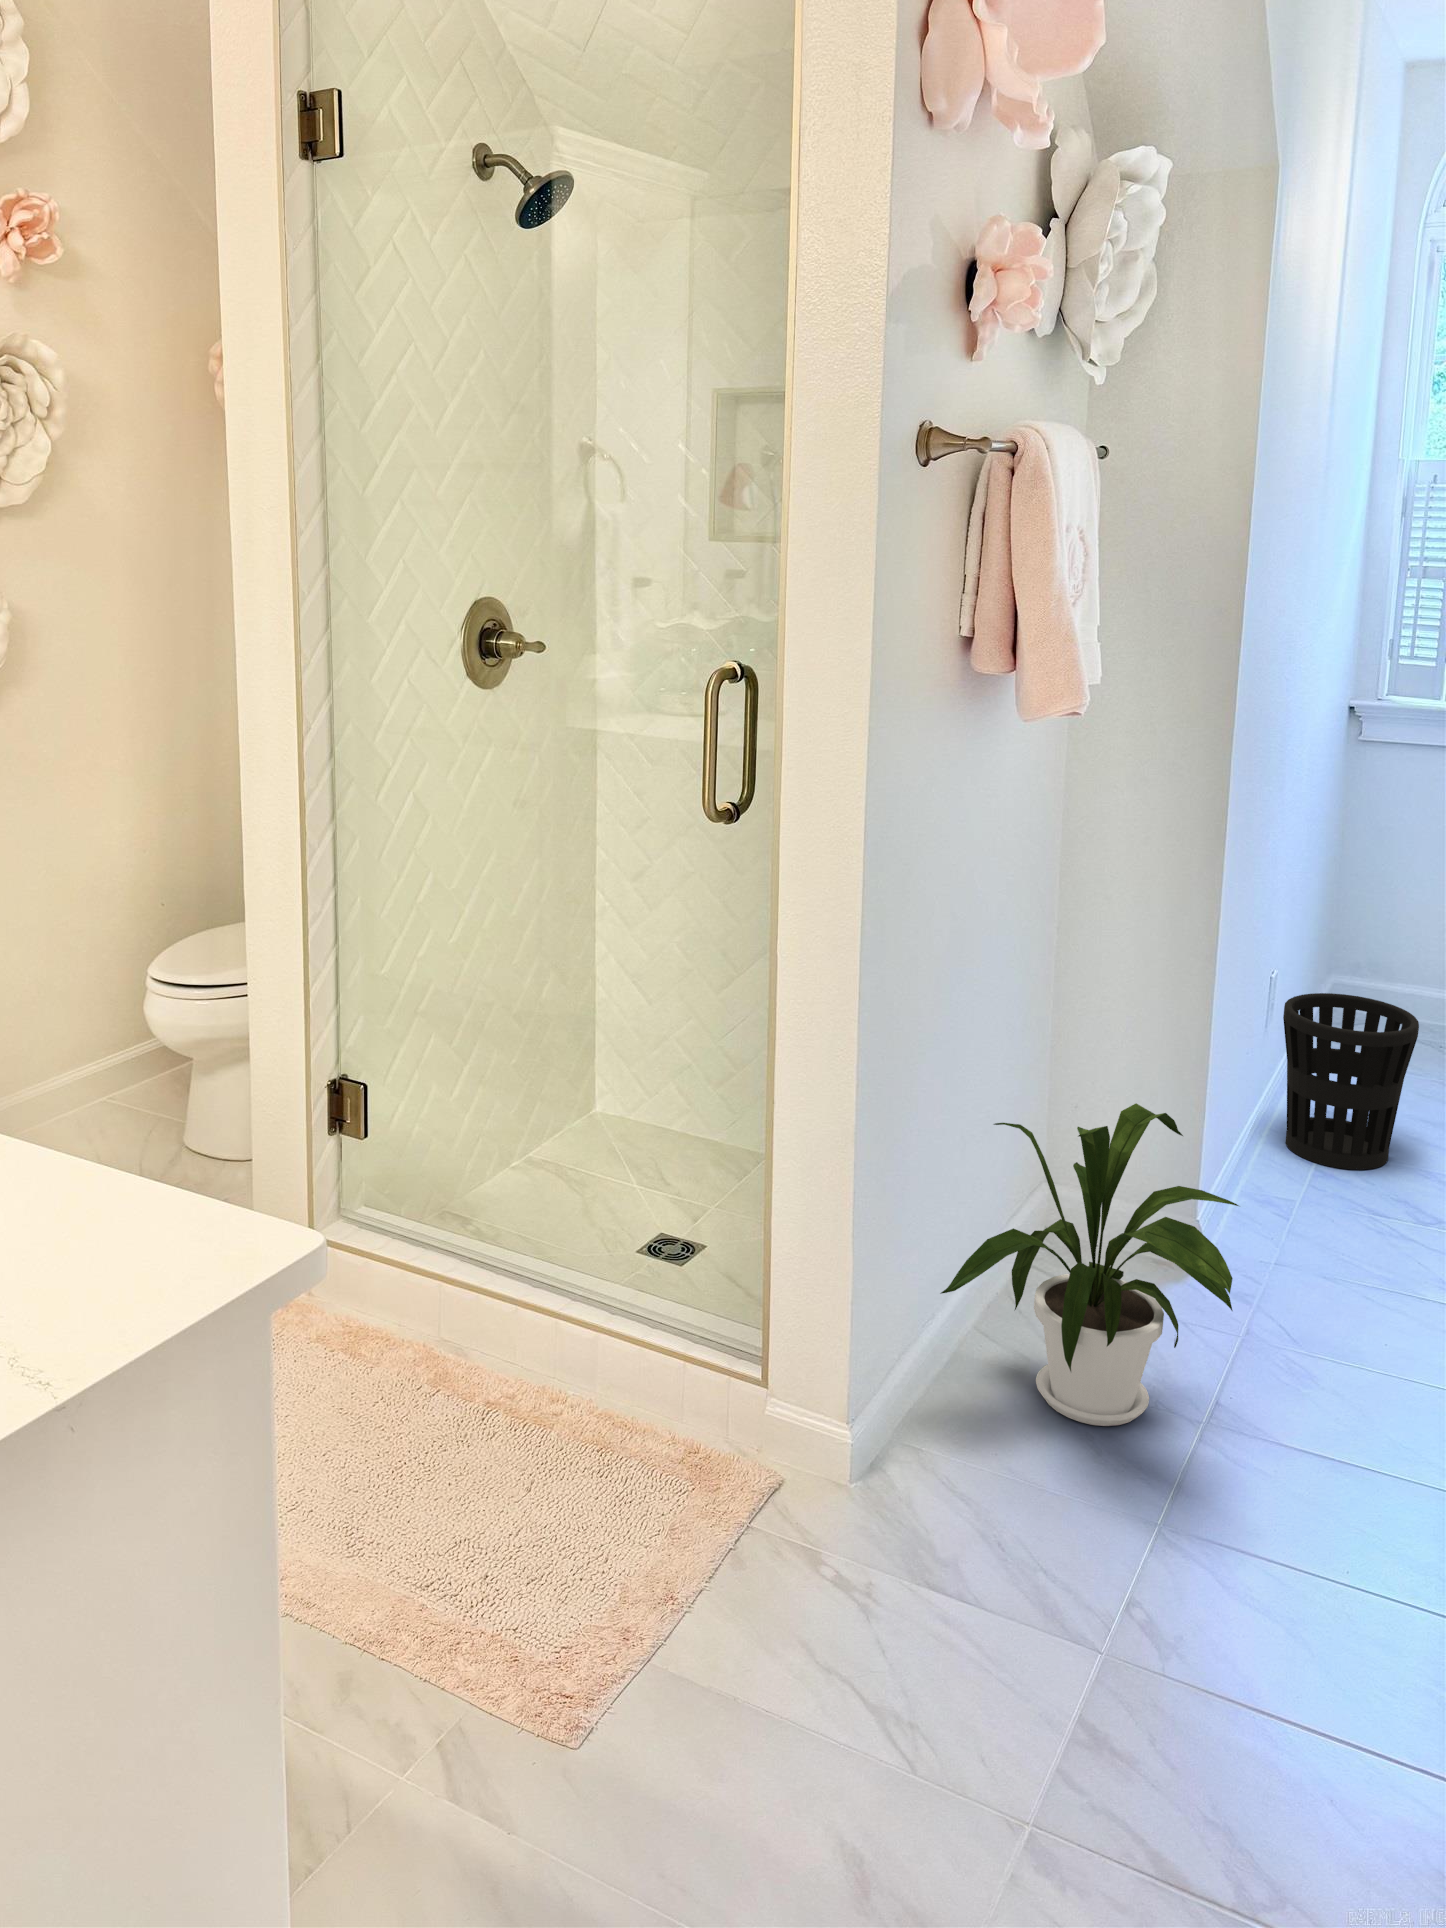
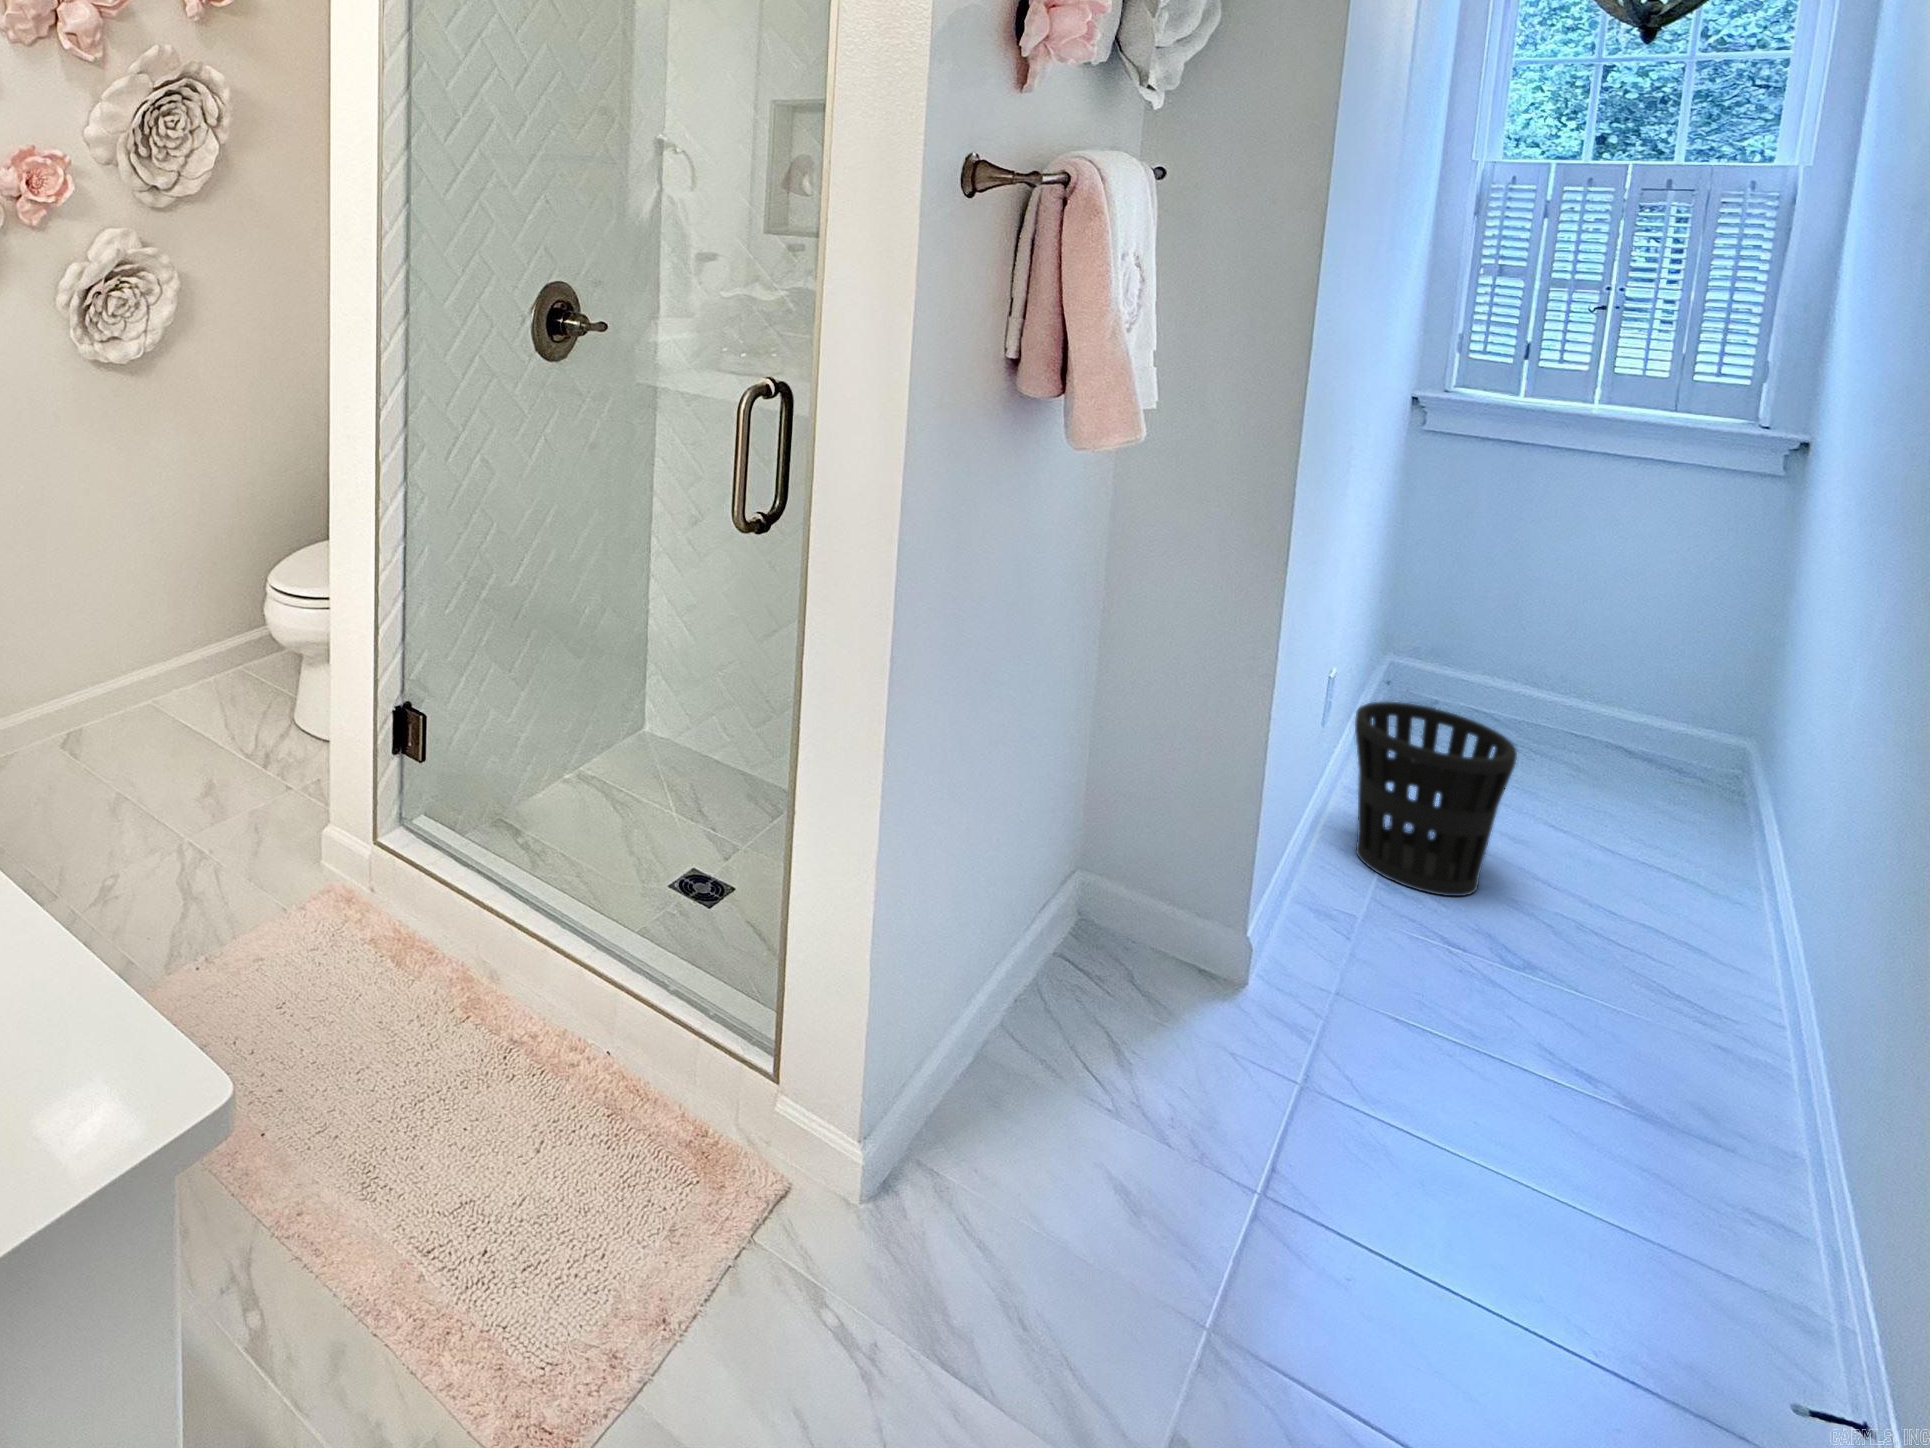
house plant: present [941,1103,1239,1426] -> none [967,837,1312,1181]

